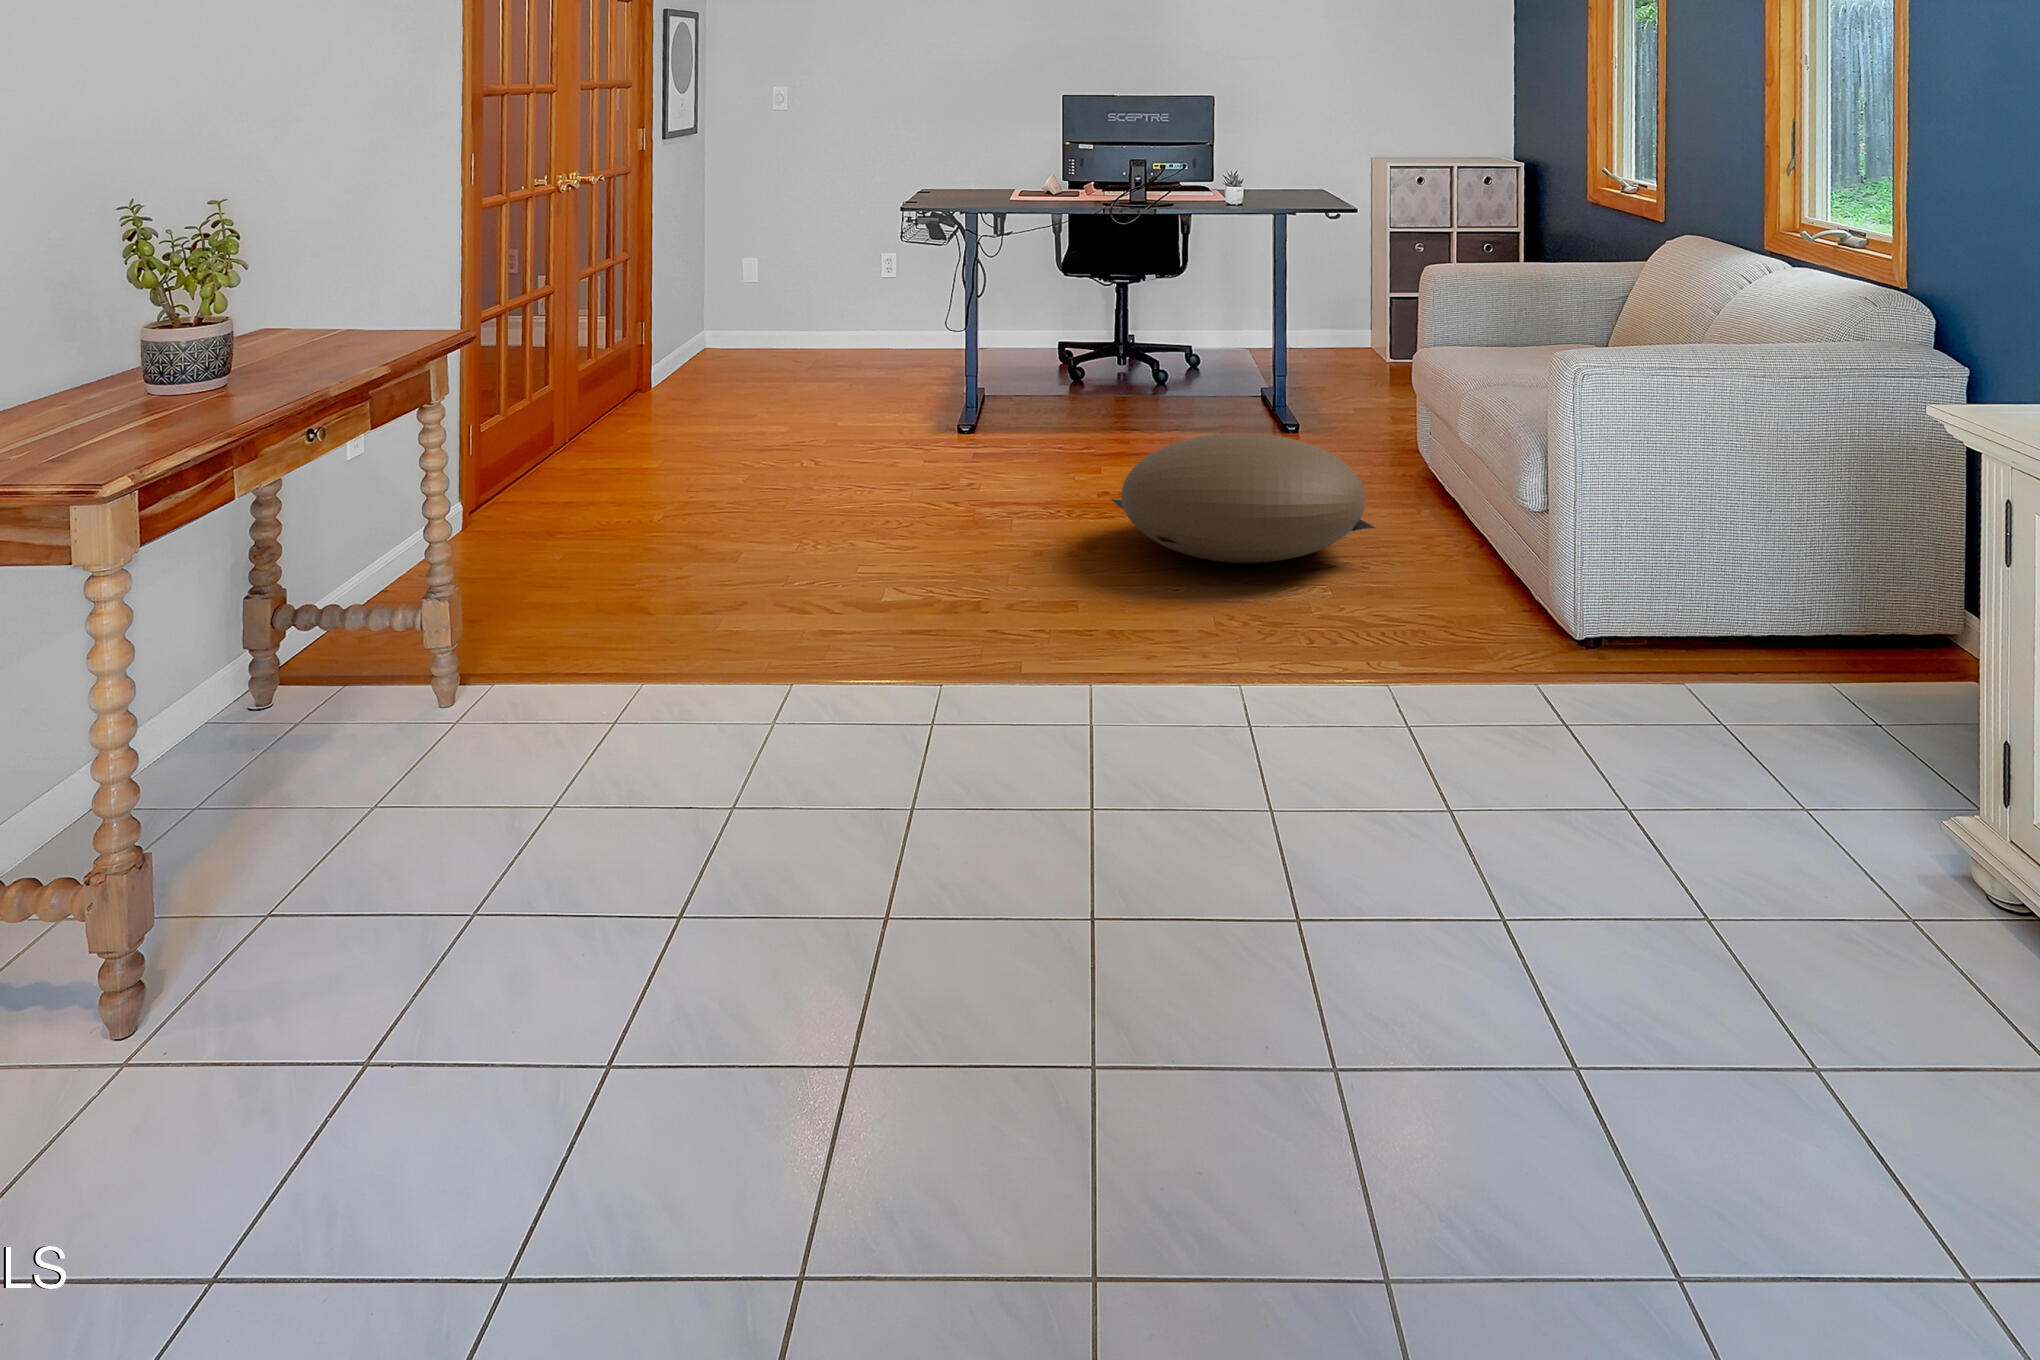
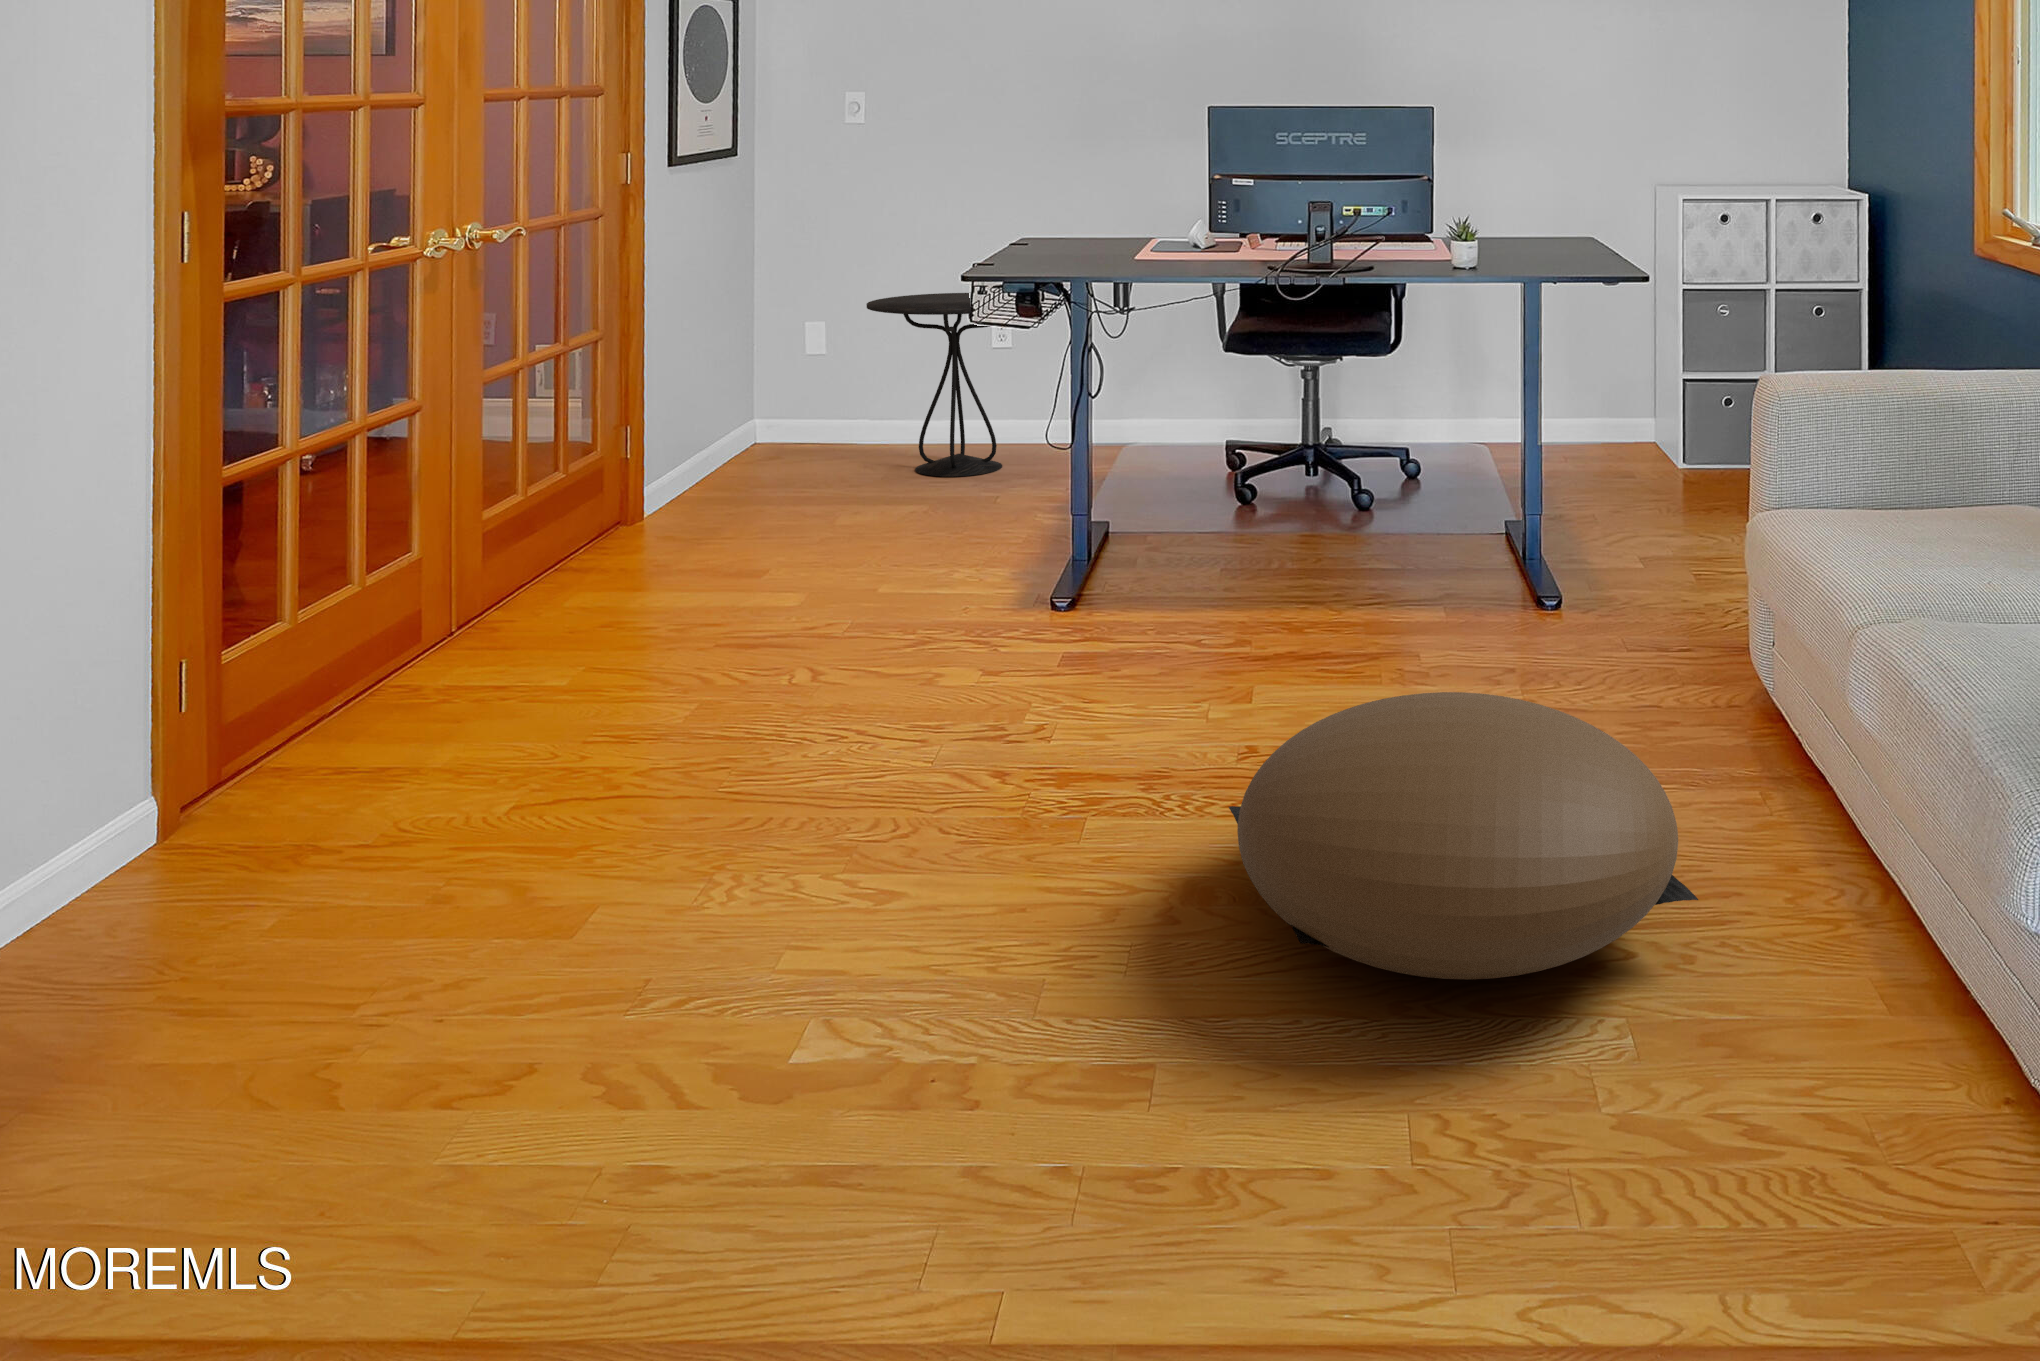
side table: none [792,234,917,367] -> present [866,293,1002,477]

